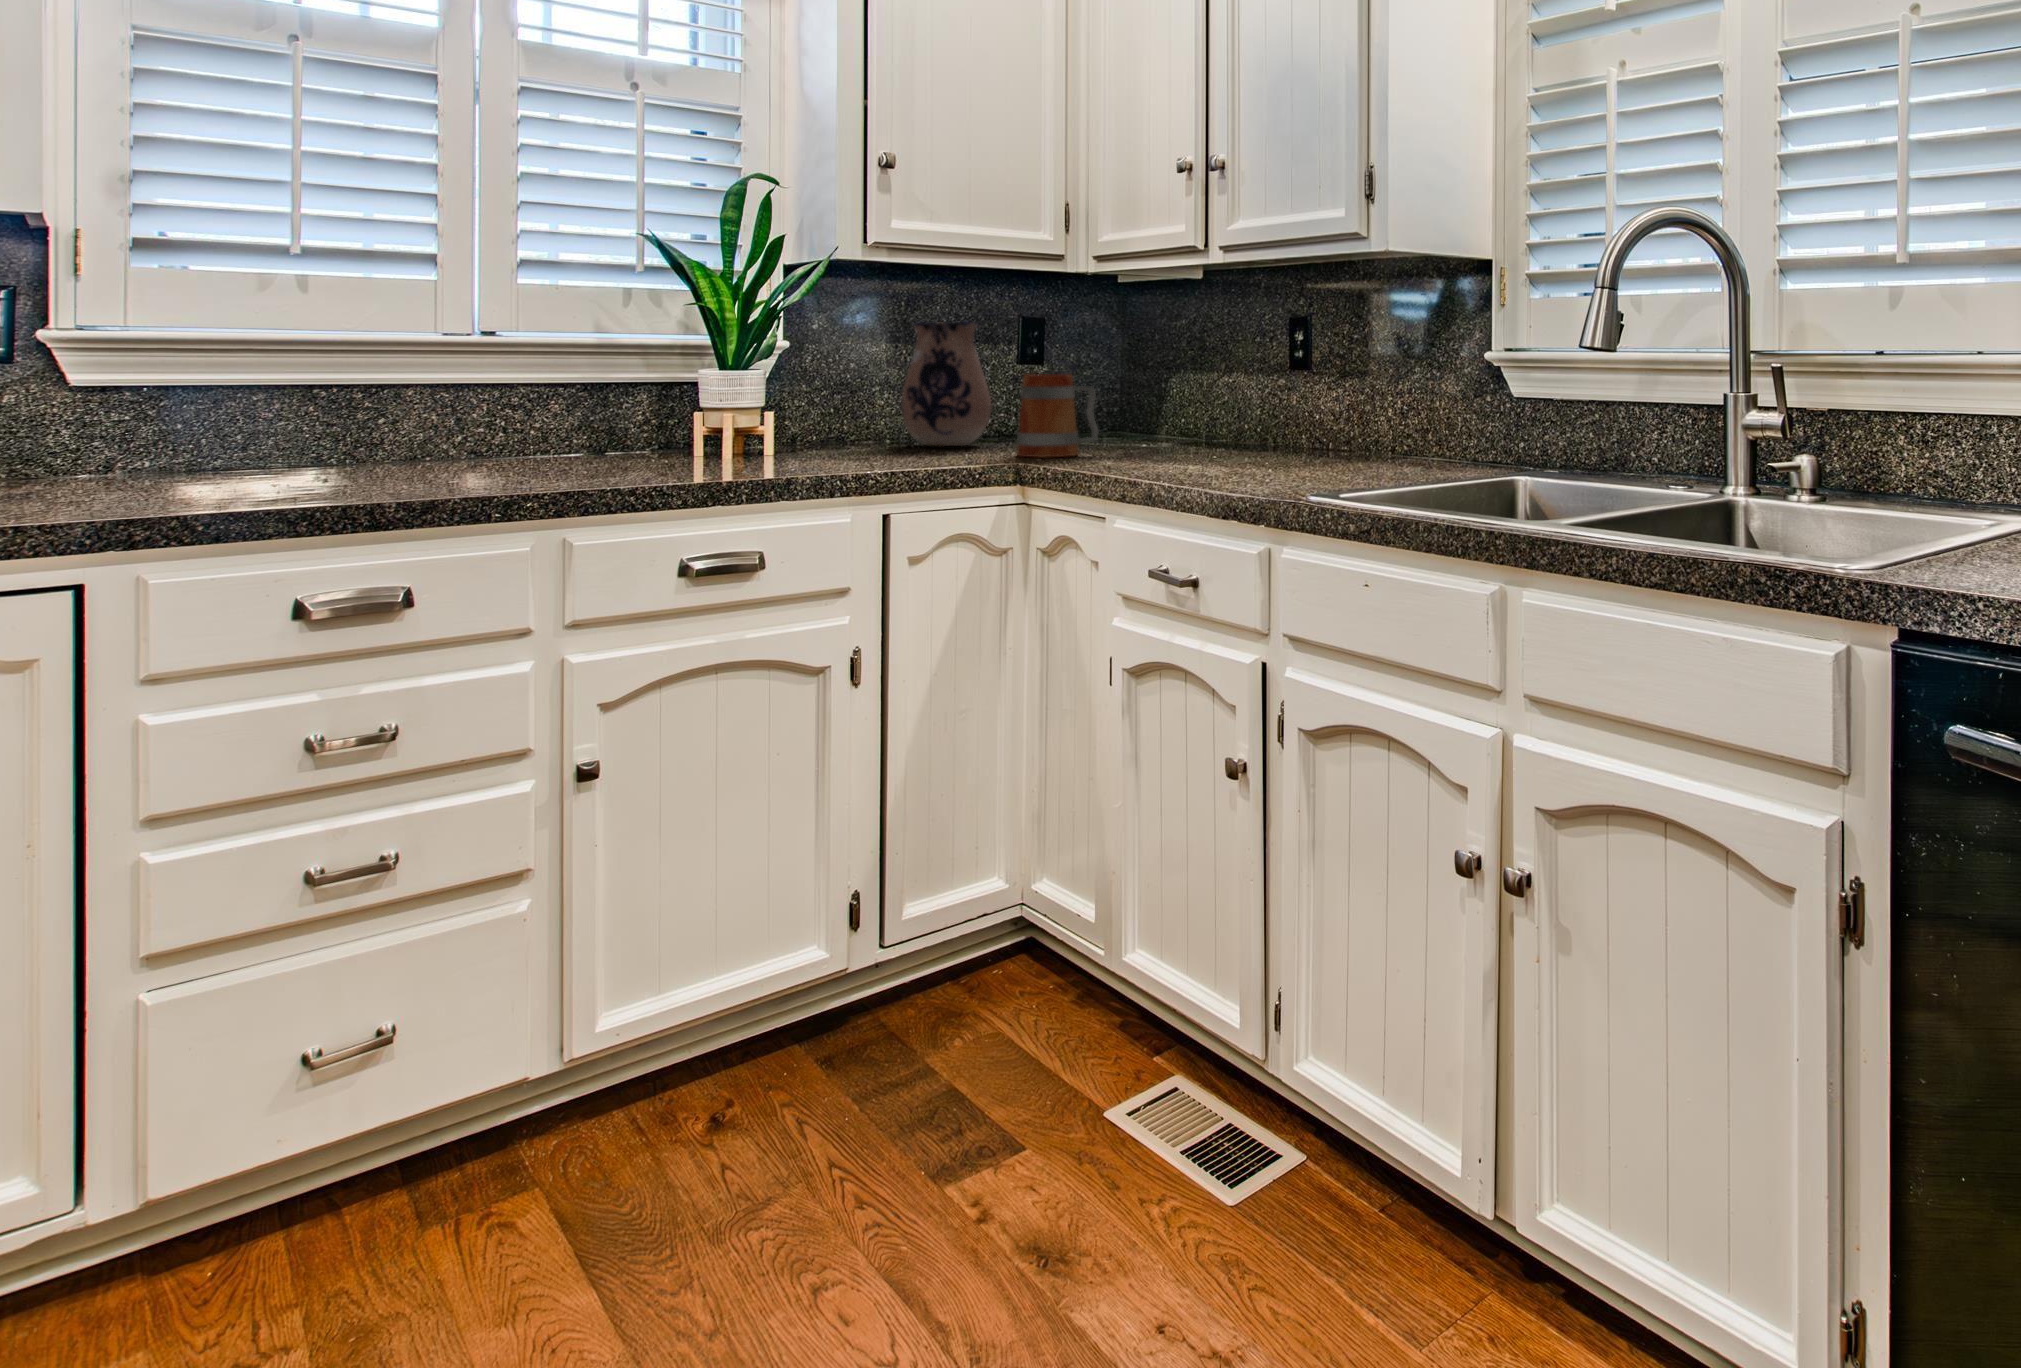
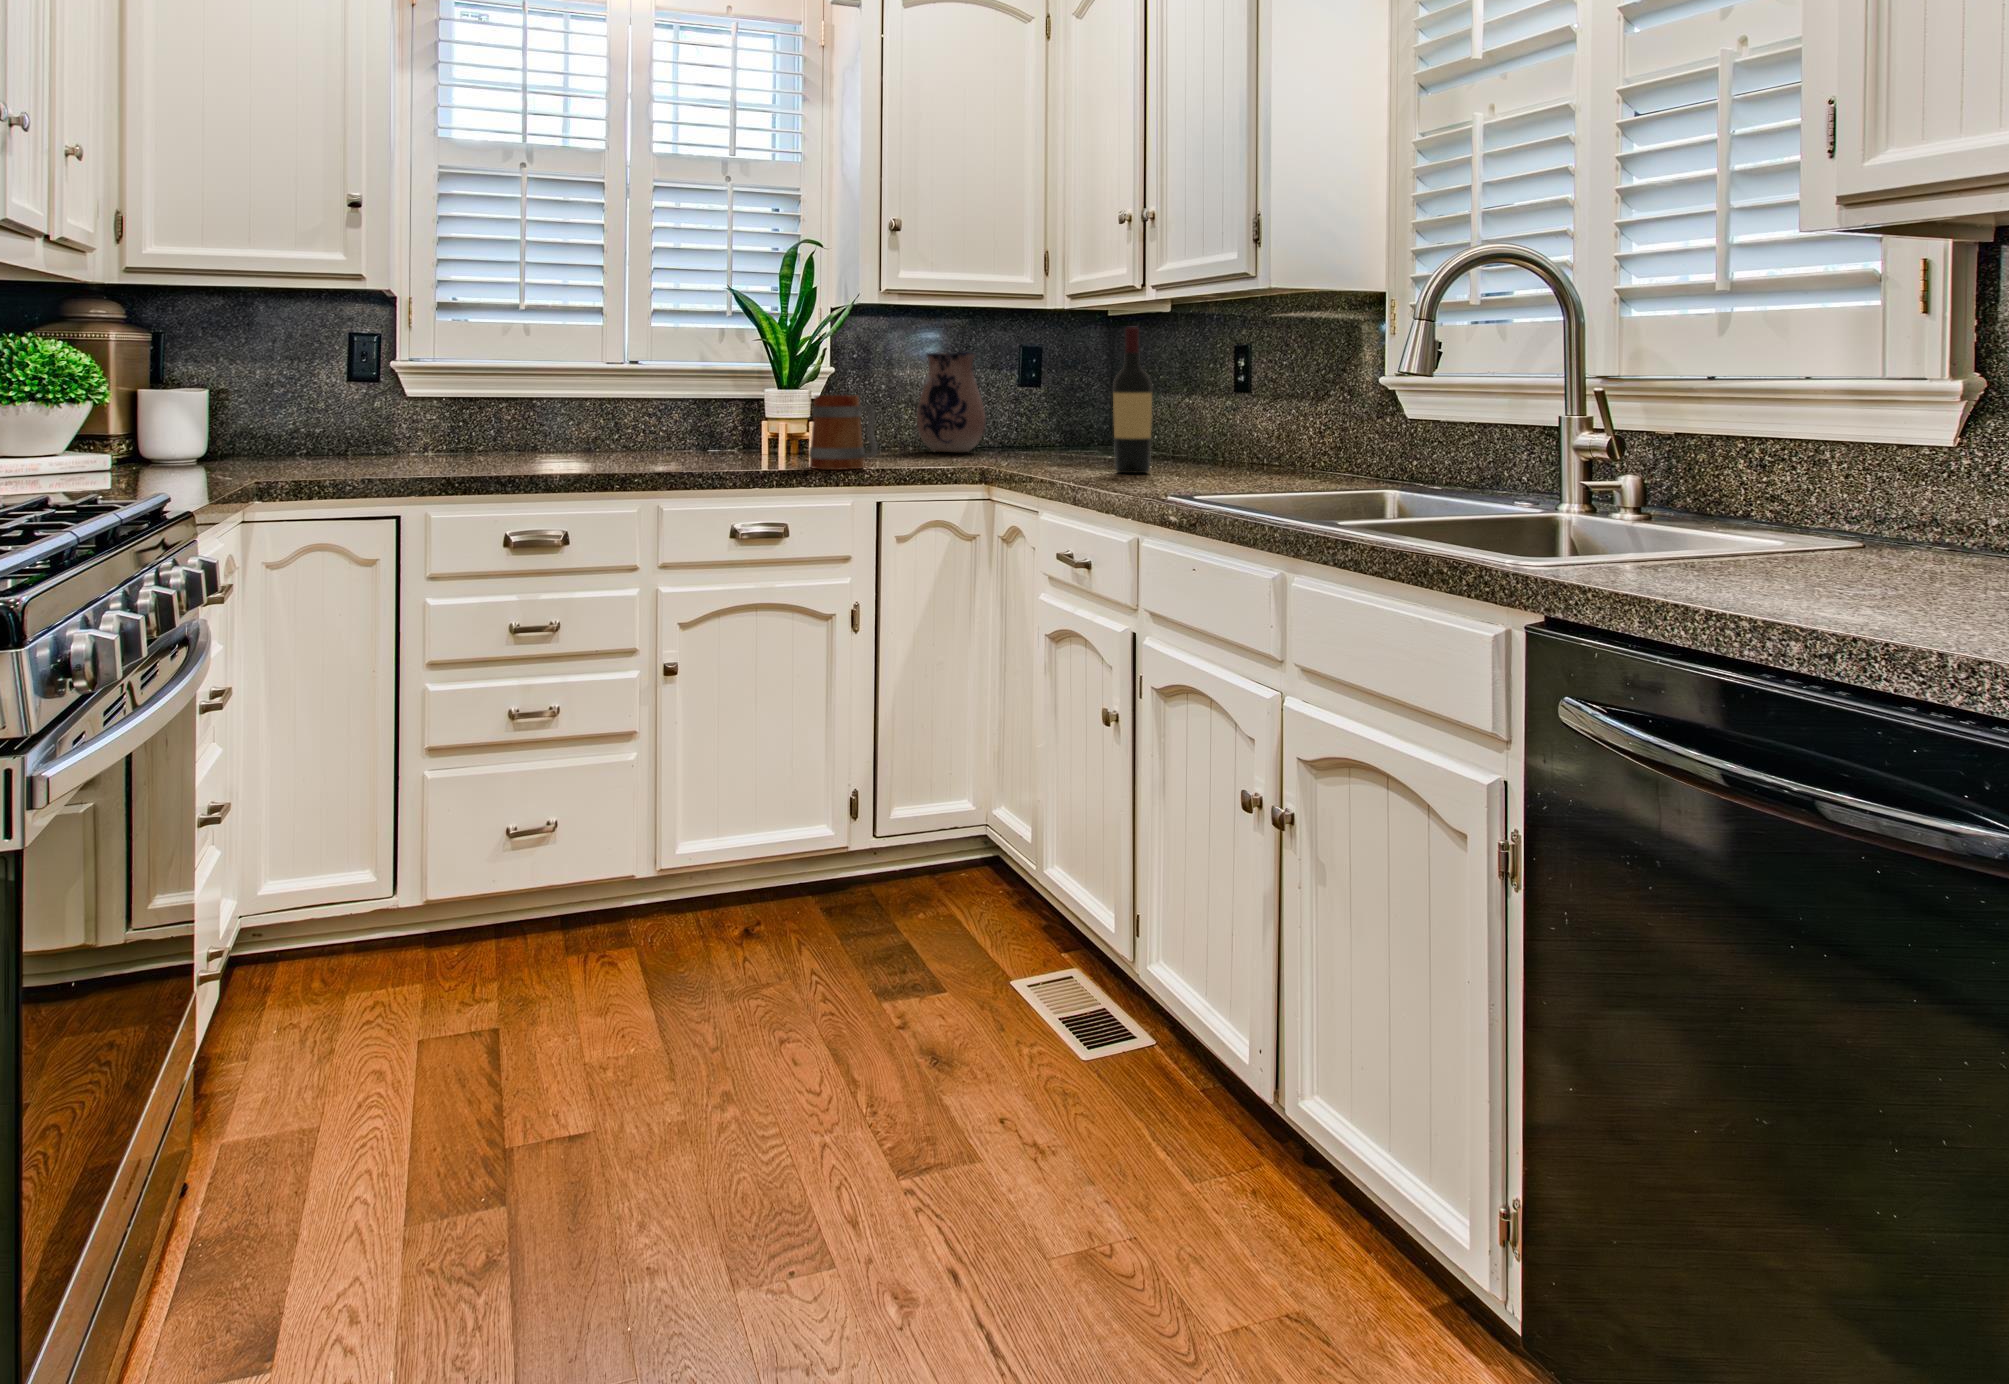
wine bottle: none [1187,293,1233,467] -> present [1113,327,1152,473]
mug: present [1017,374,1098,458] -> present [809,395,878,470]

